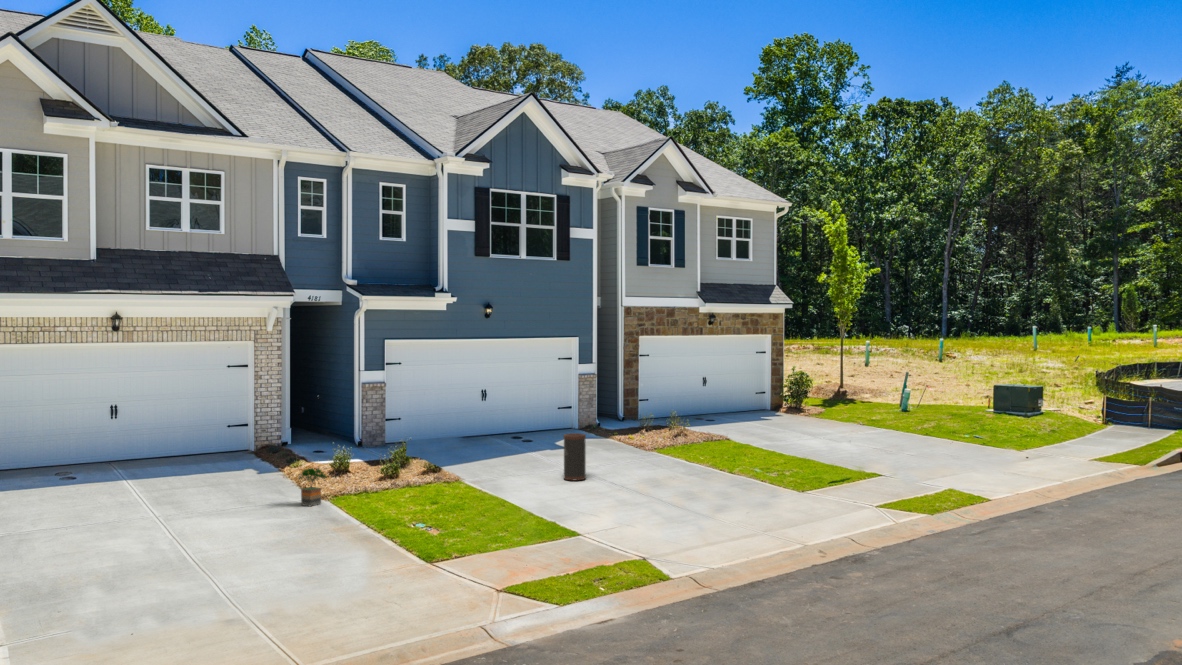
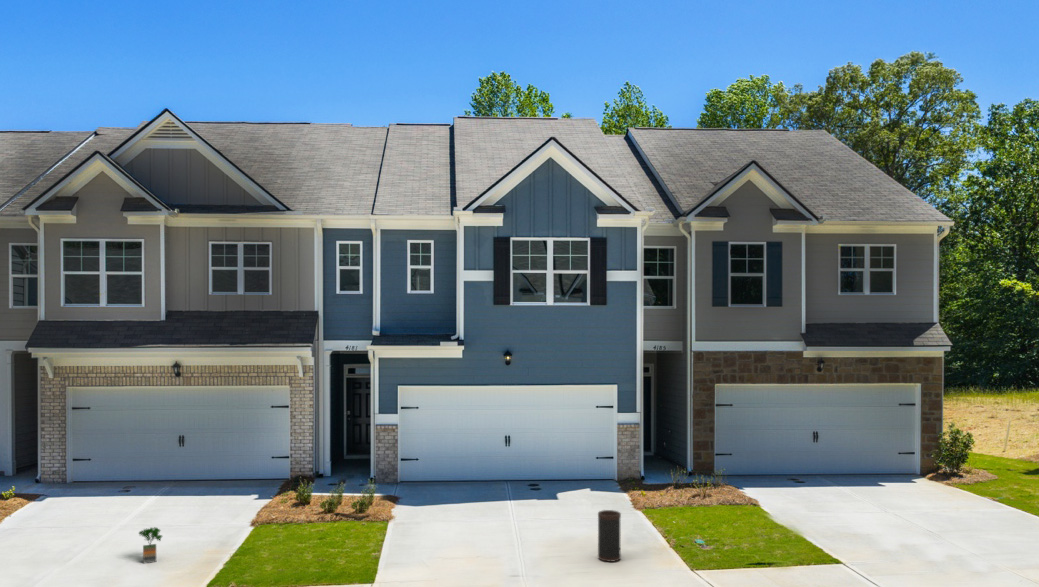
trash can: present [564,433,586,481] -> present [598,510,621,562]

